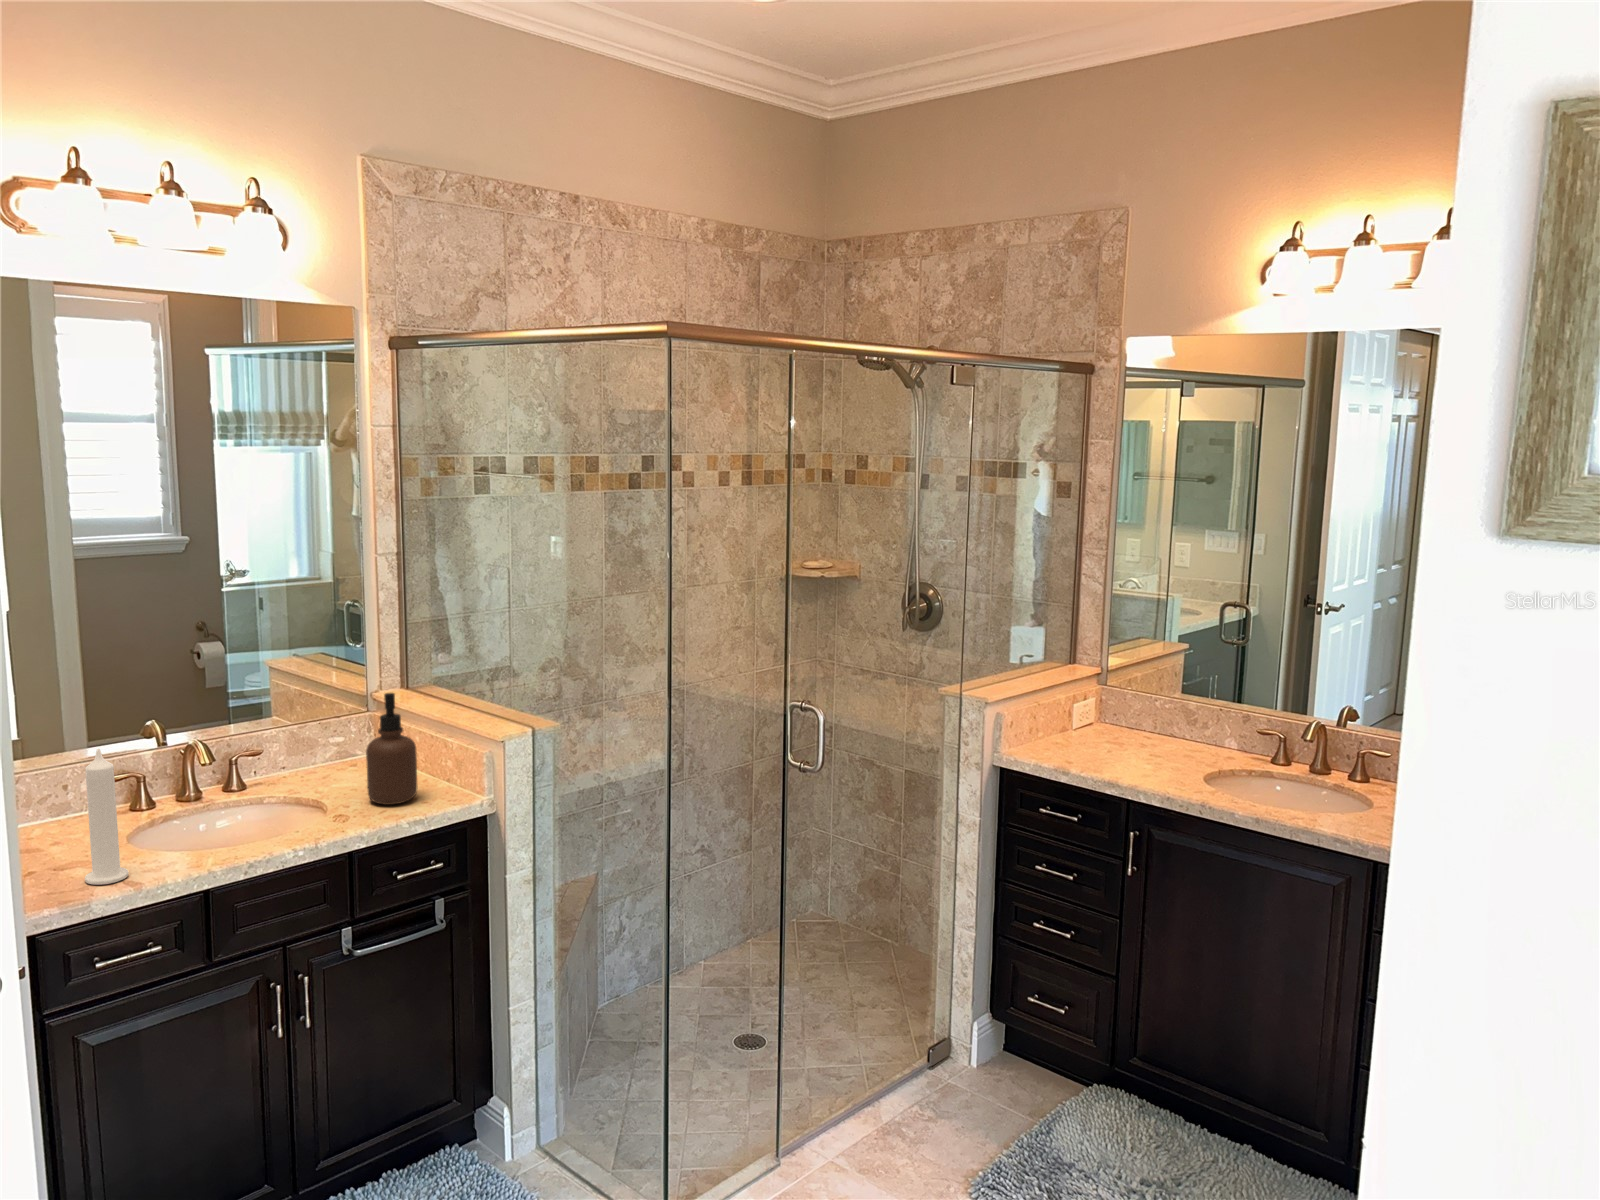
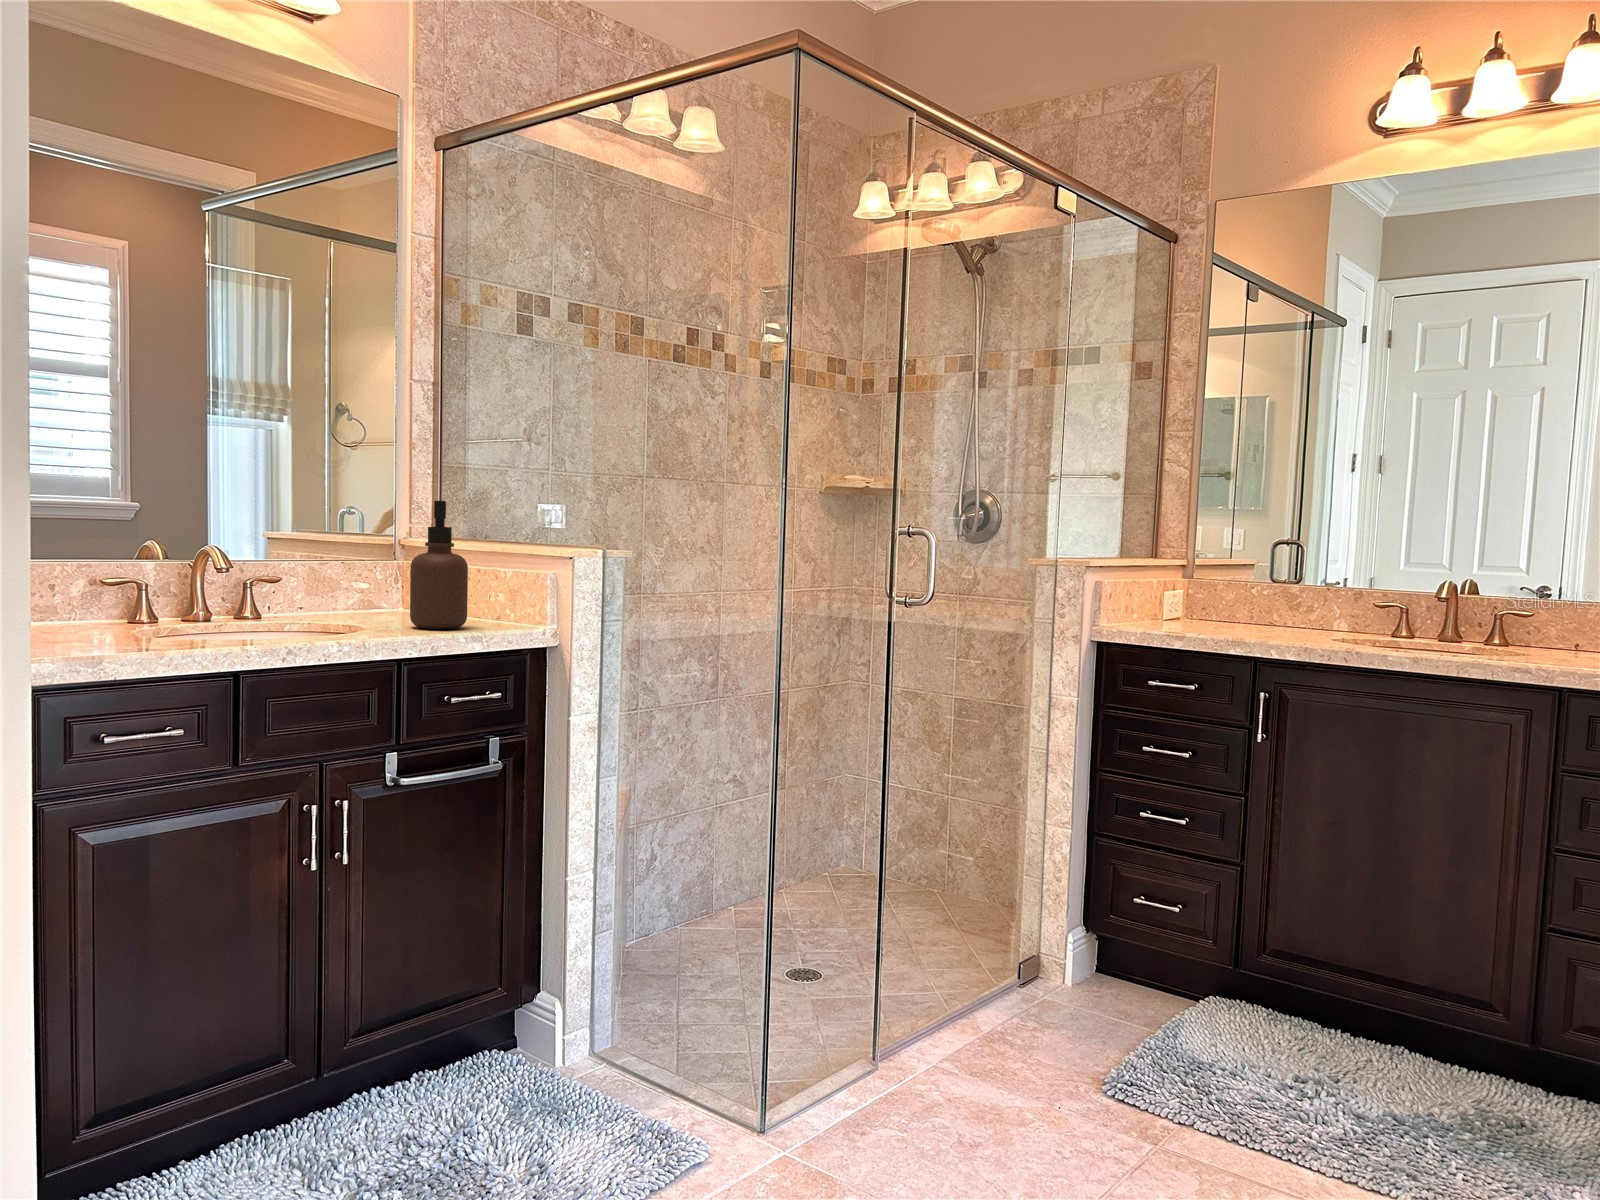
candle: present [85,749,129,885] -> none [87,484,141,650]

